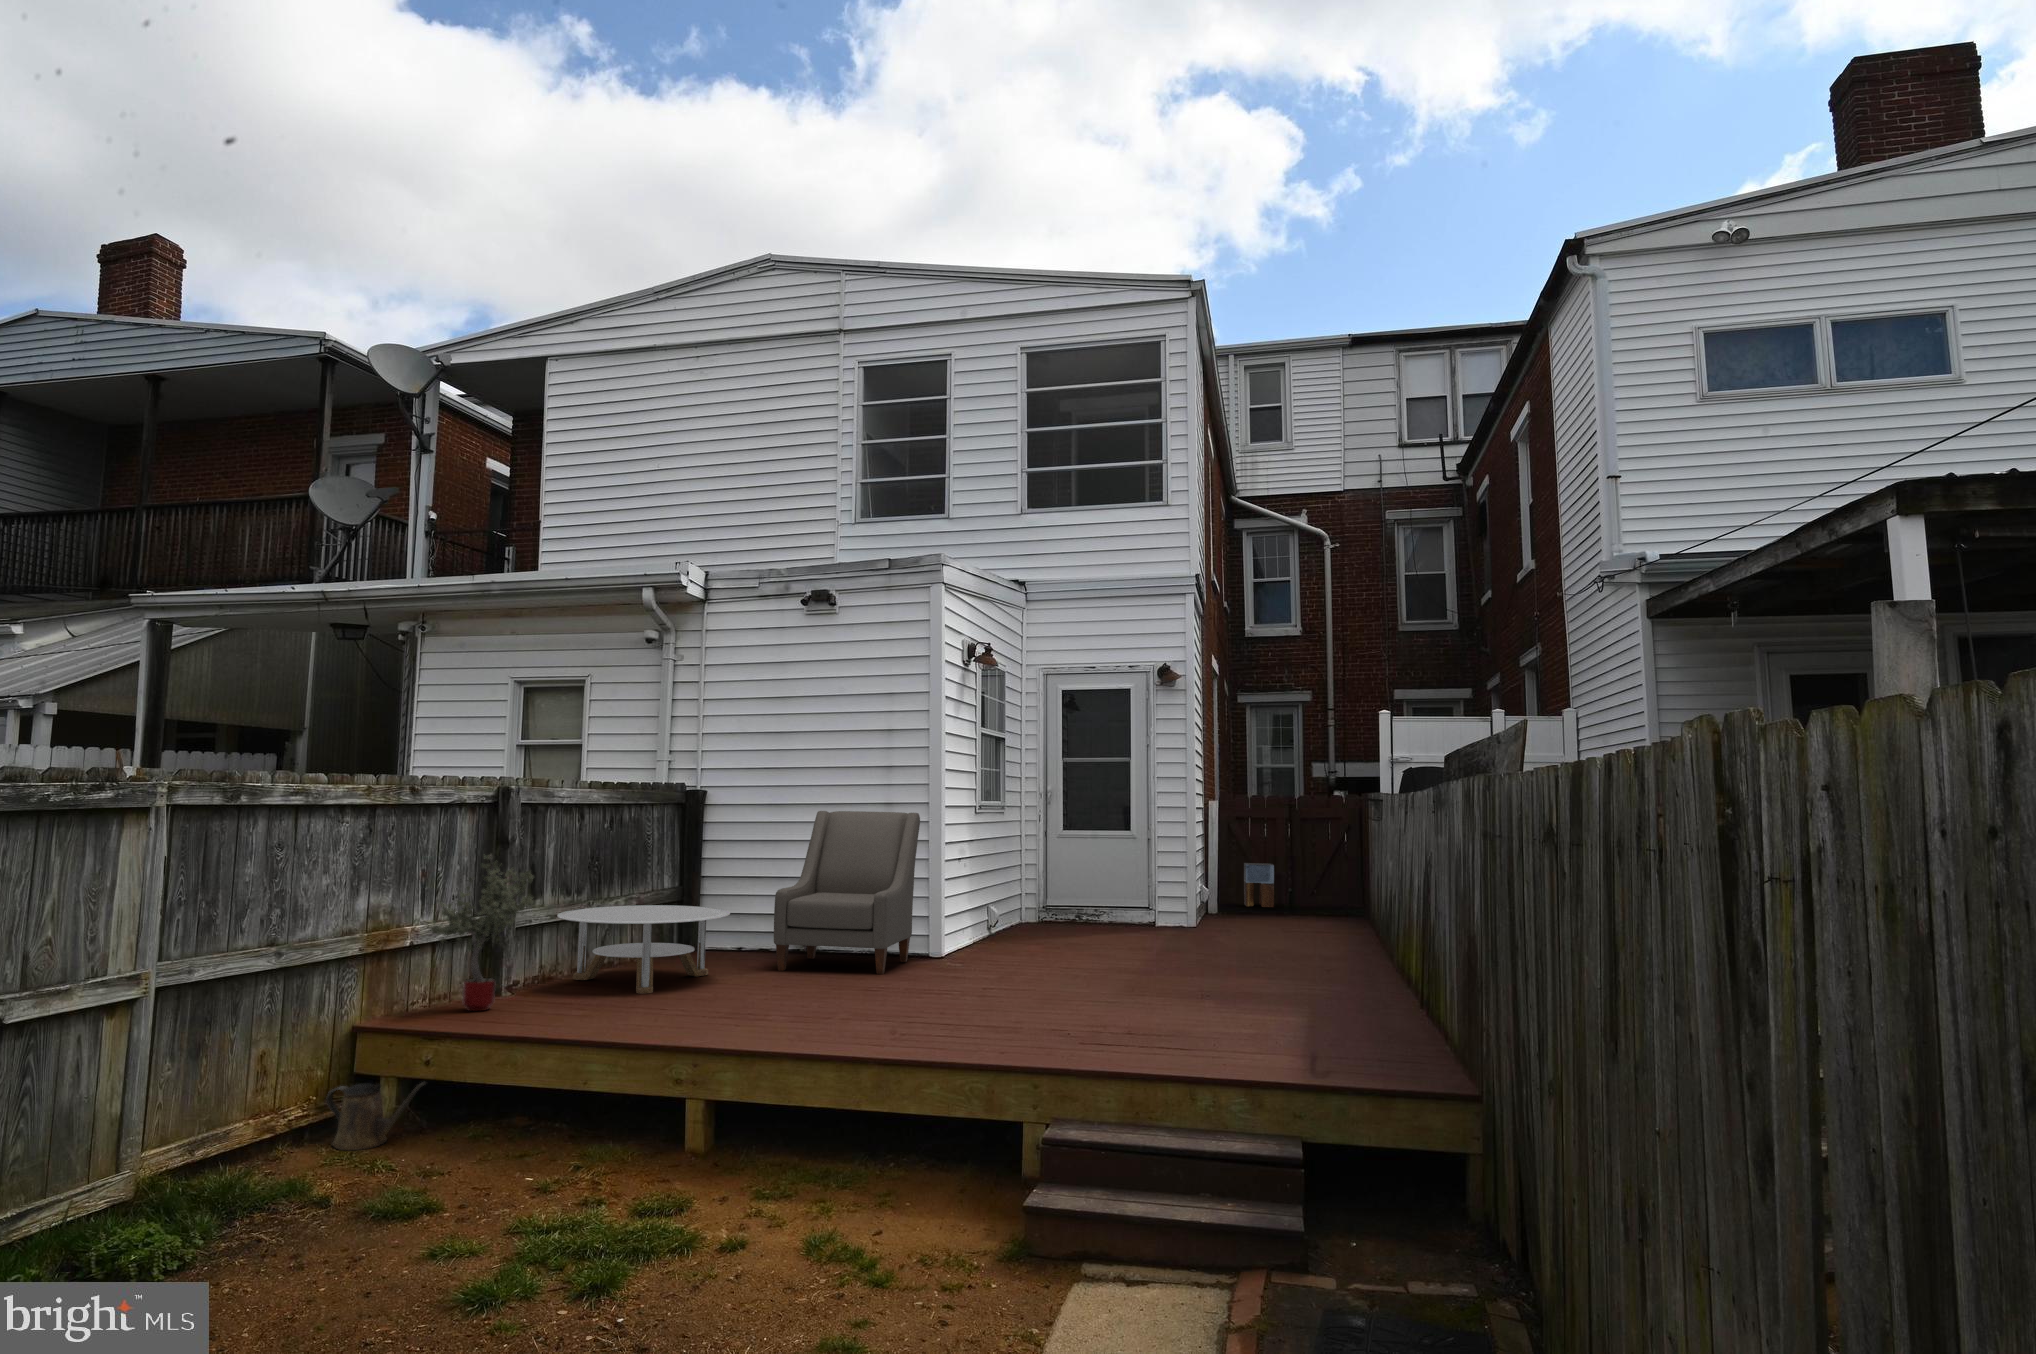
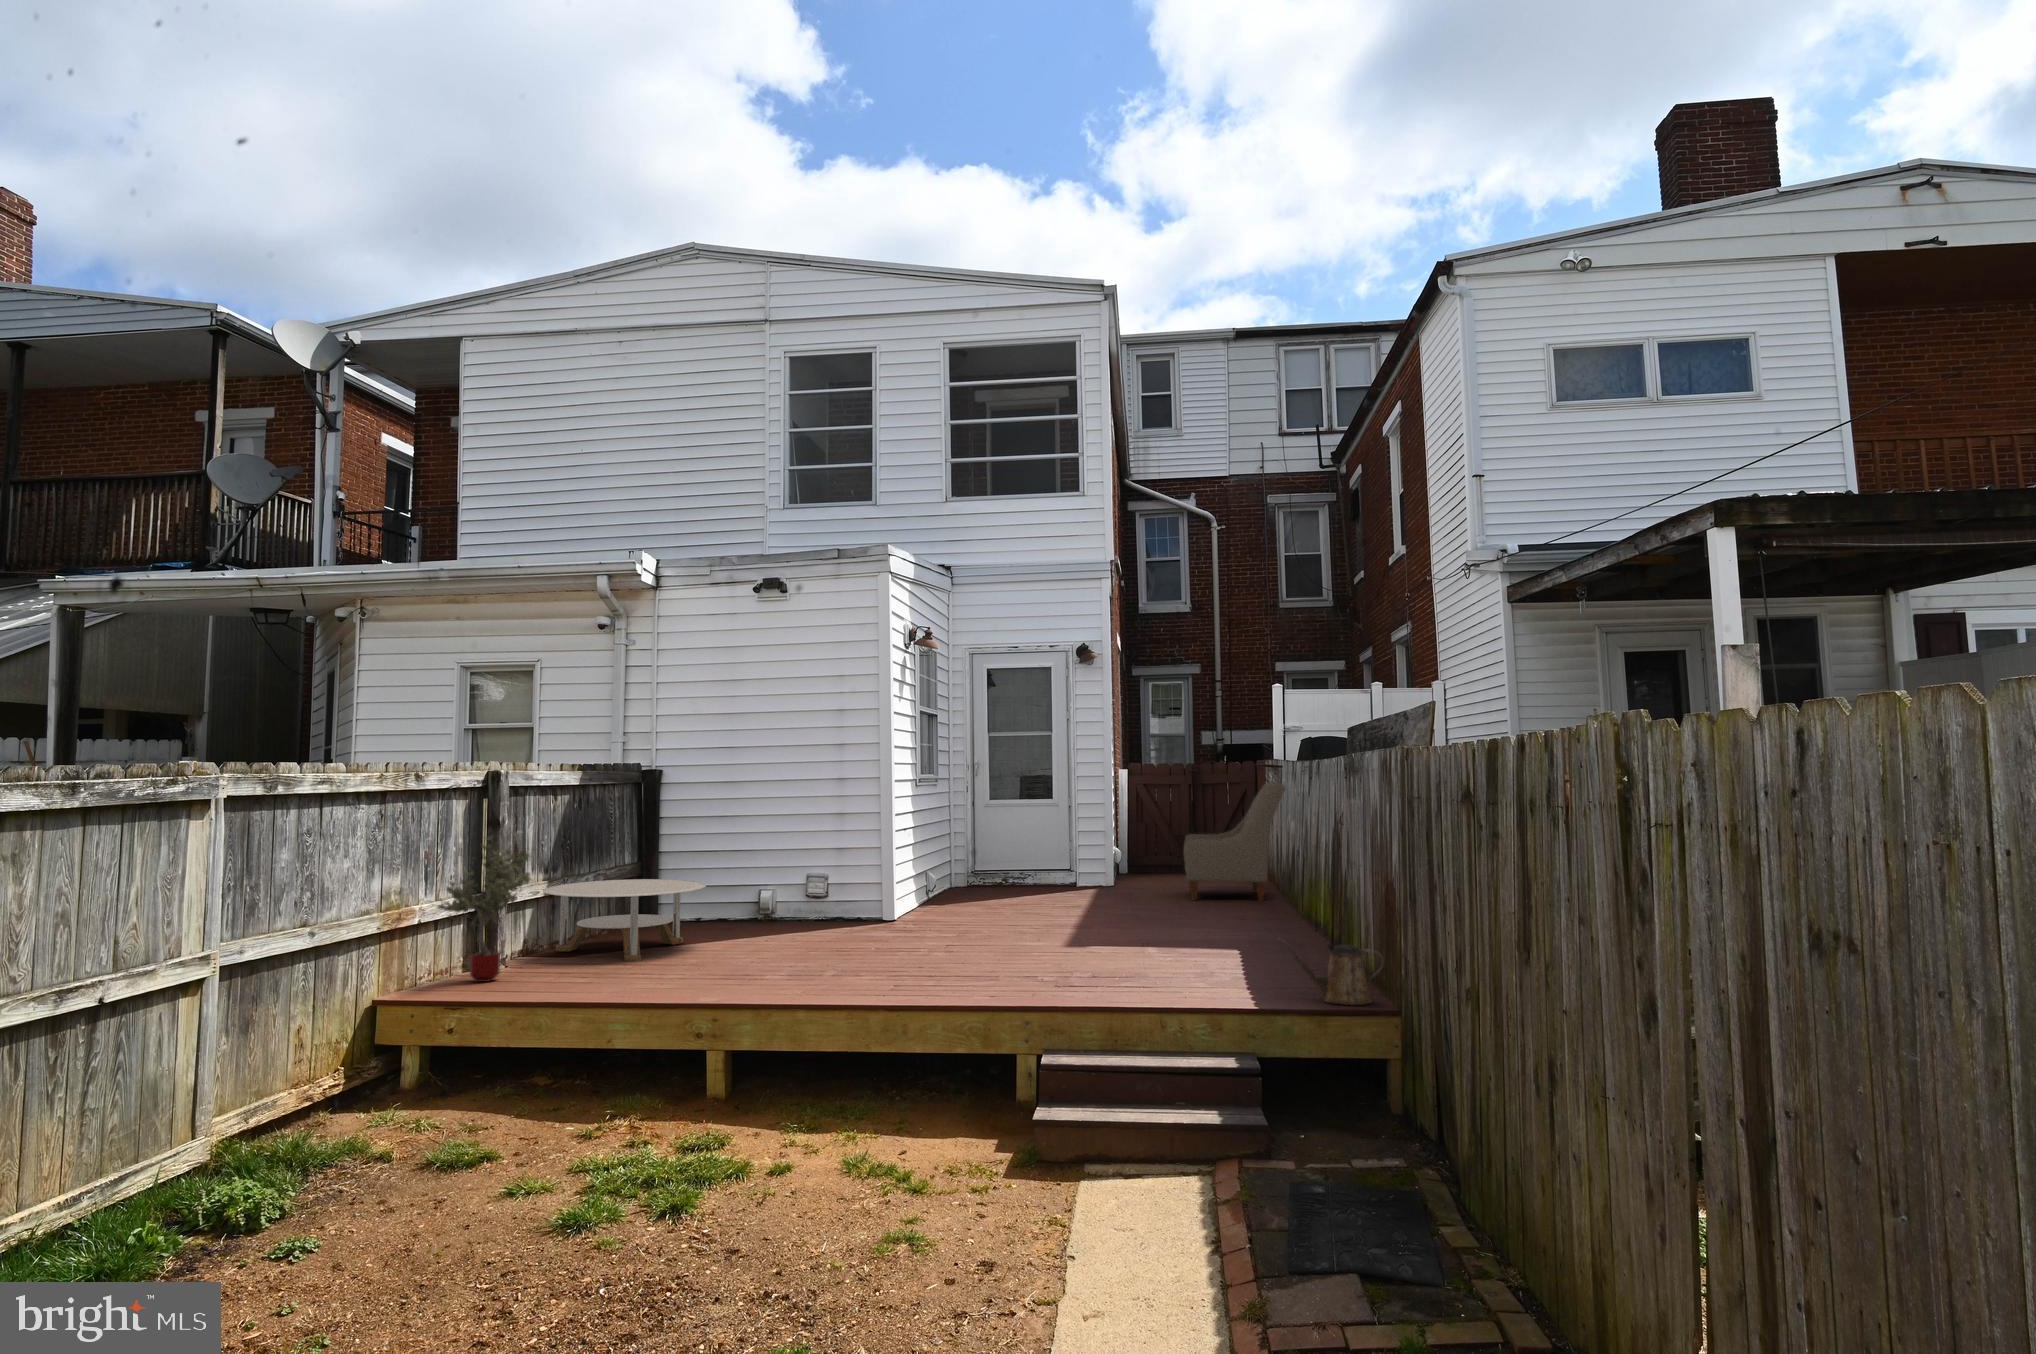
chair: present [774,811,920,974] -> present [1184,781,1285,901]
stool: present [1244,863,1274,907] -> none [1147,826,1175,866]
watering can: present [327,1082,426,1150] -> present [1277,938,1383,1005]

